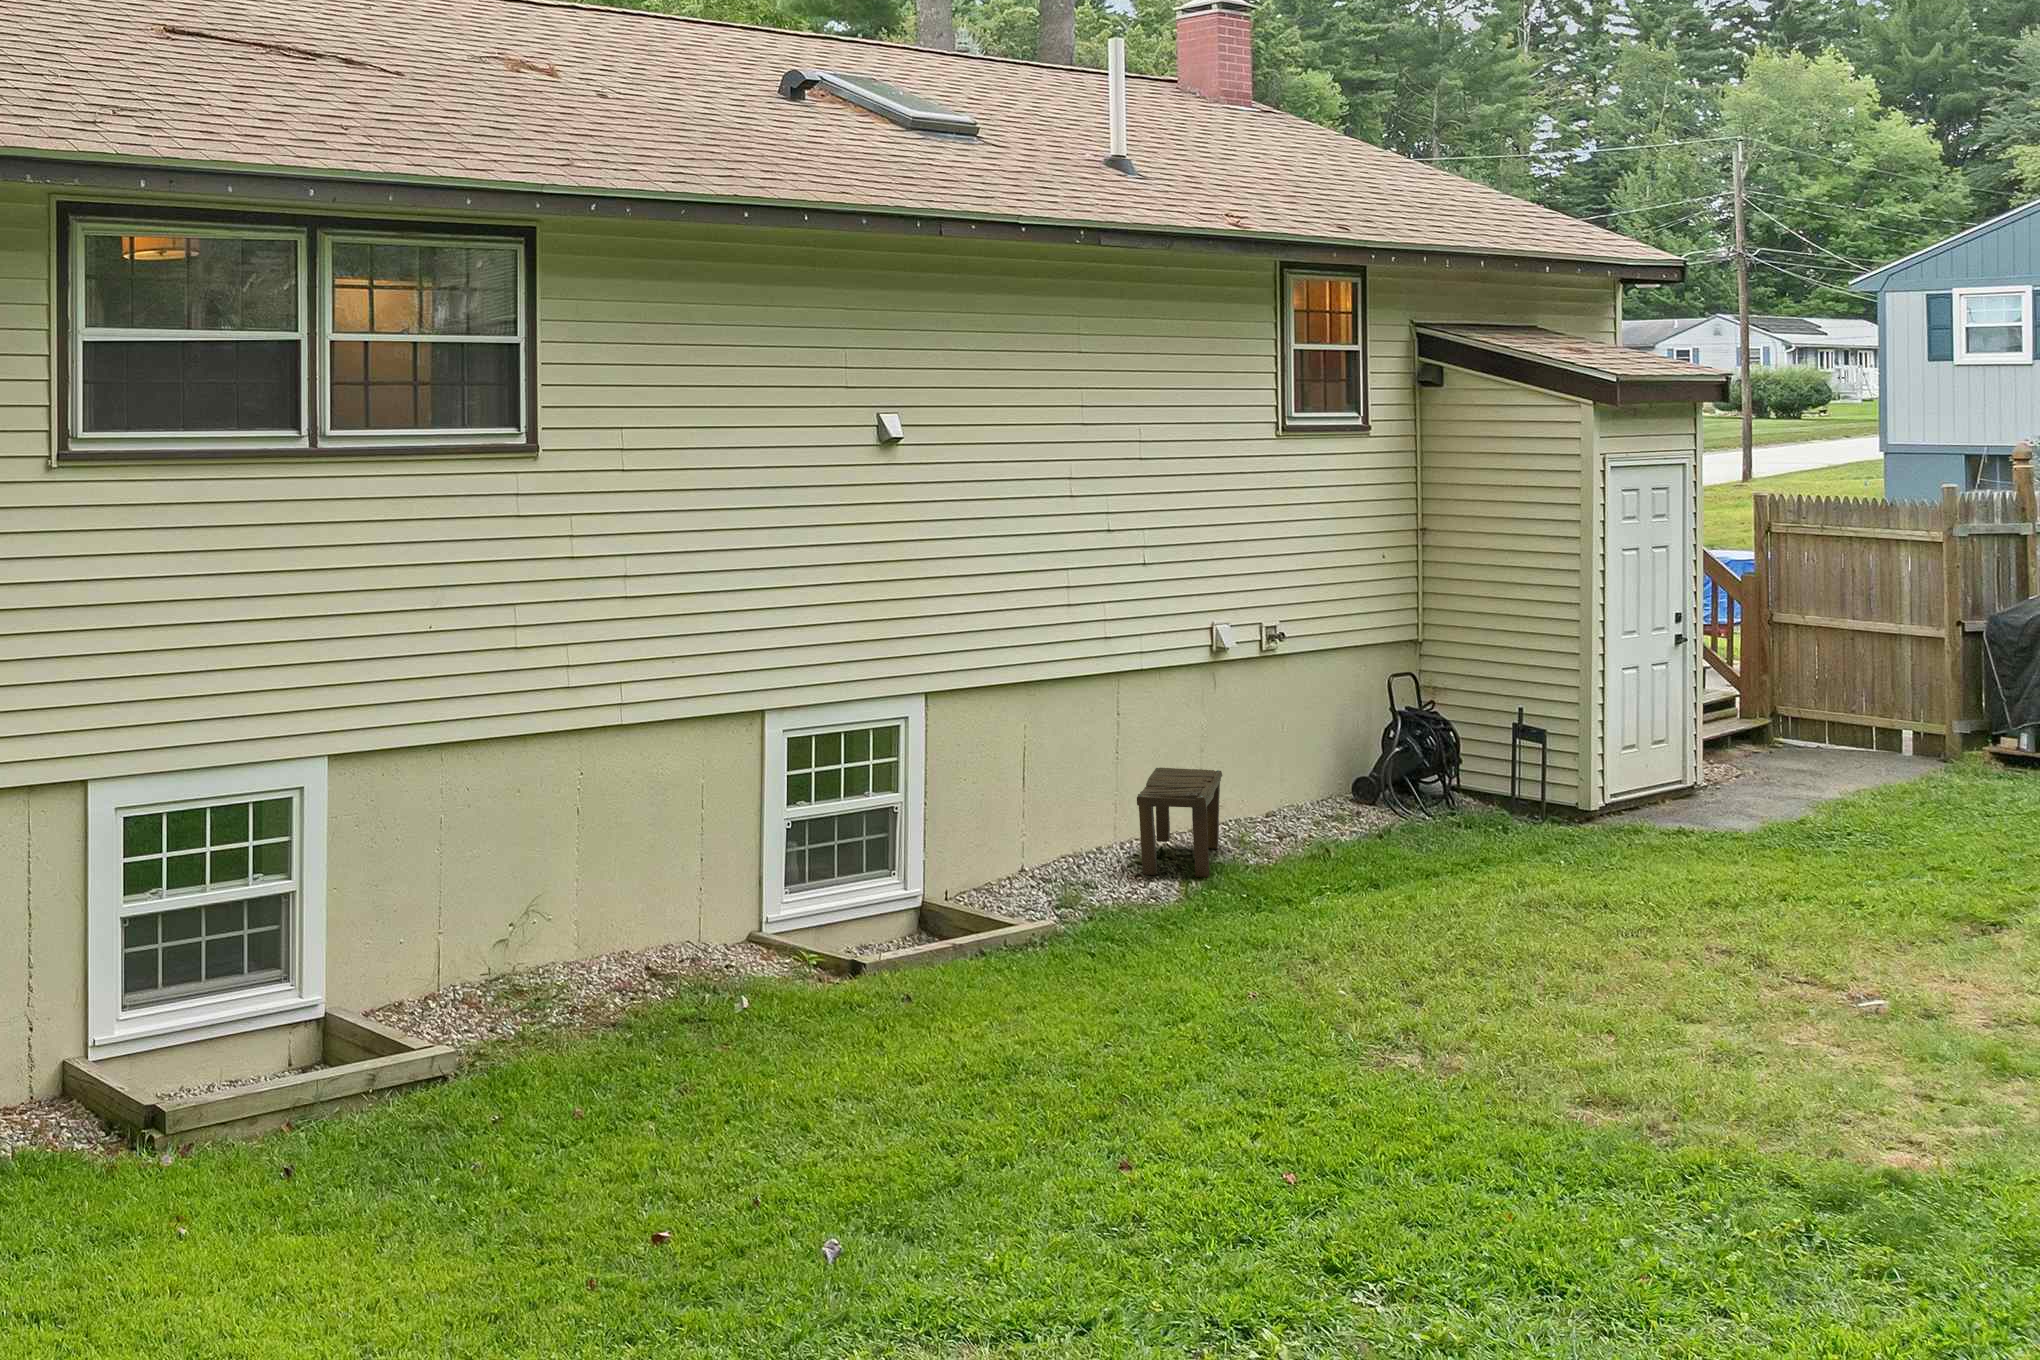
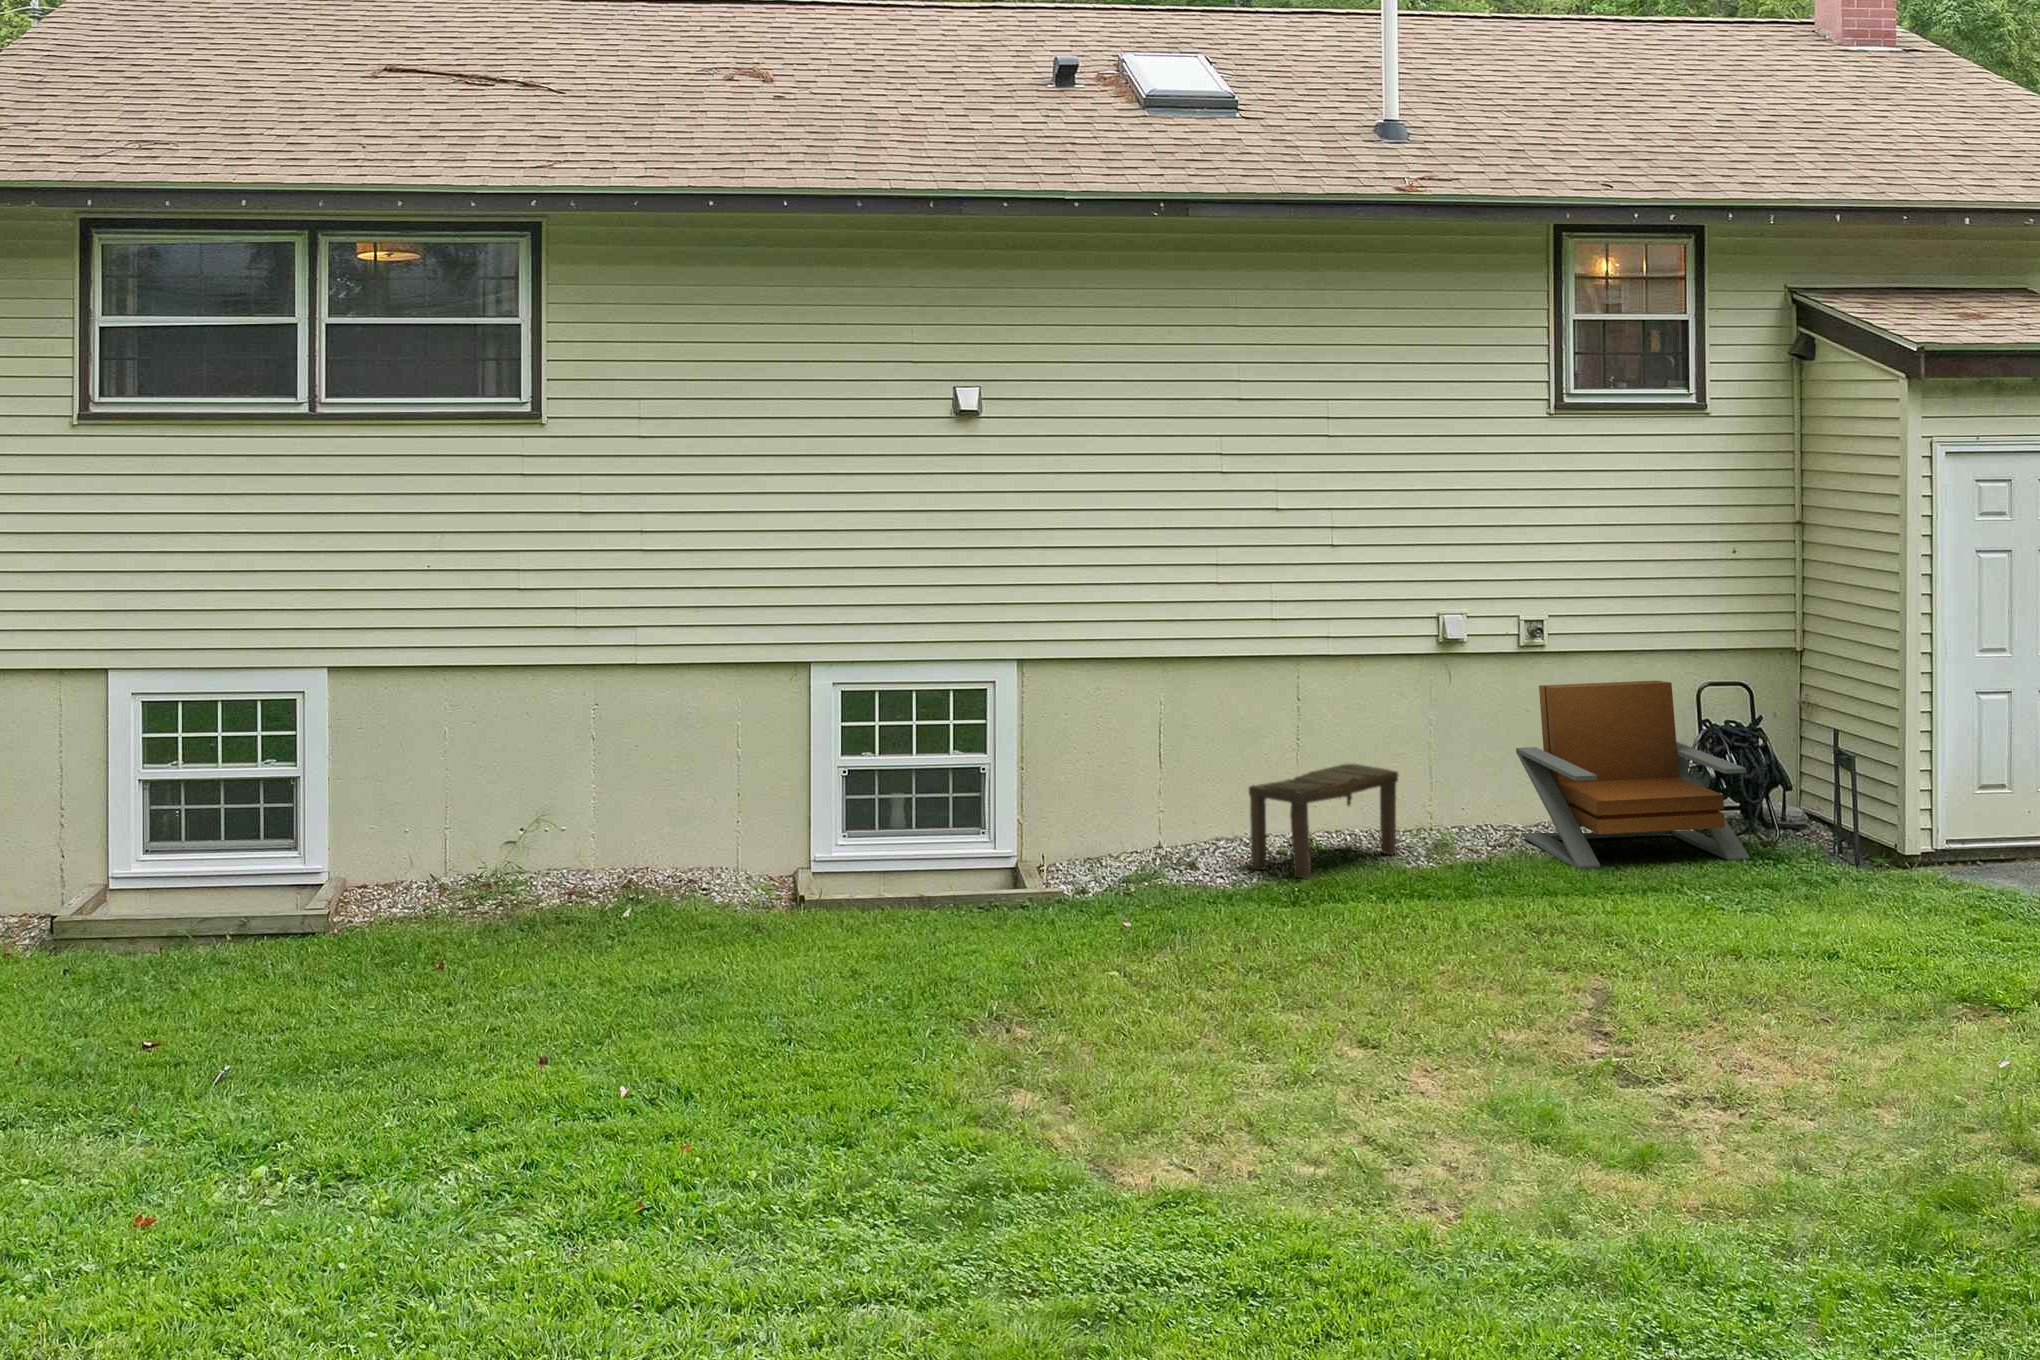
lounge chair: none [1266,672,1476,843] -> present [1516,681,1750,869]

